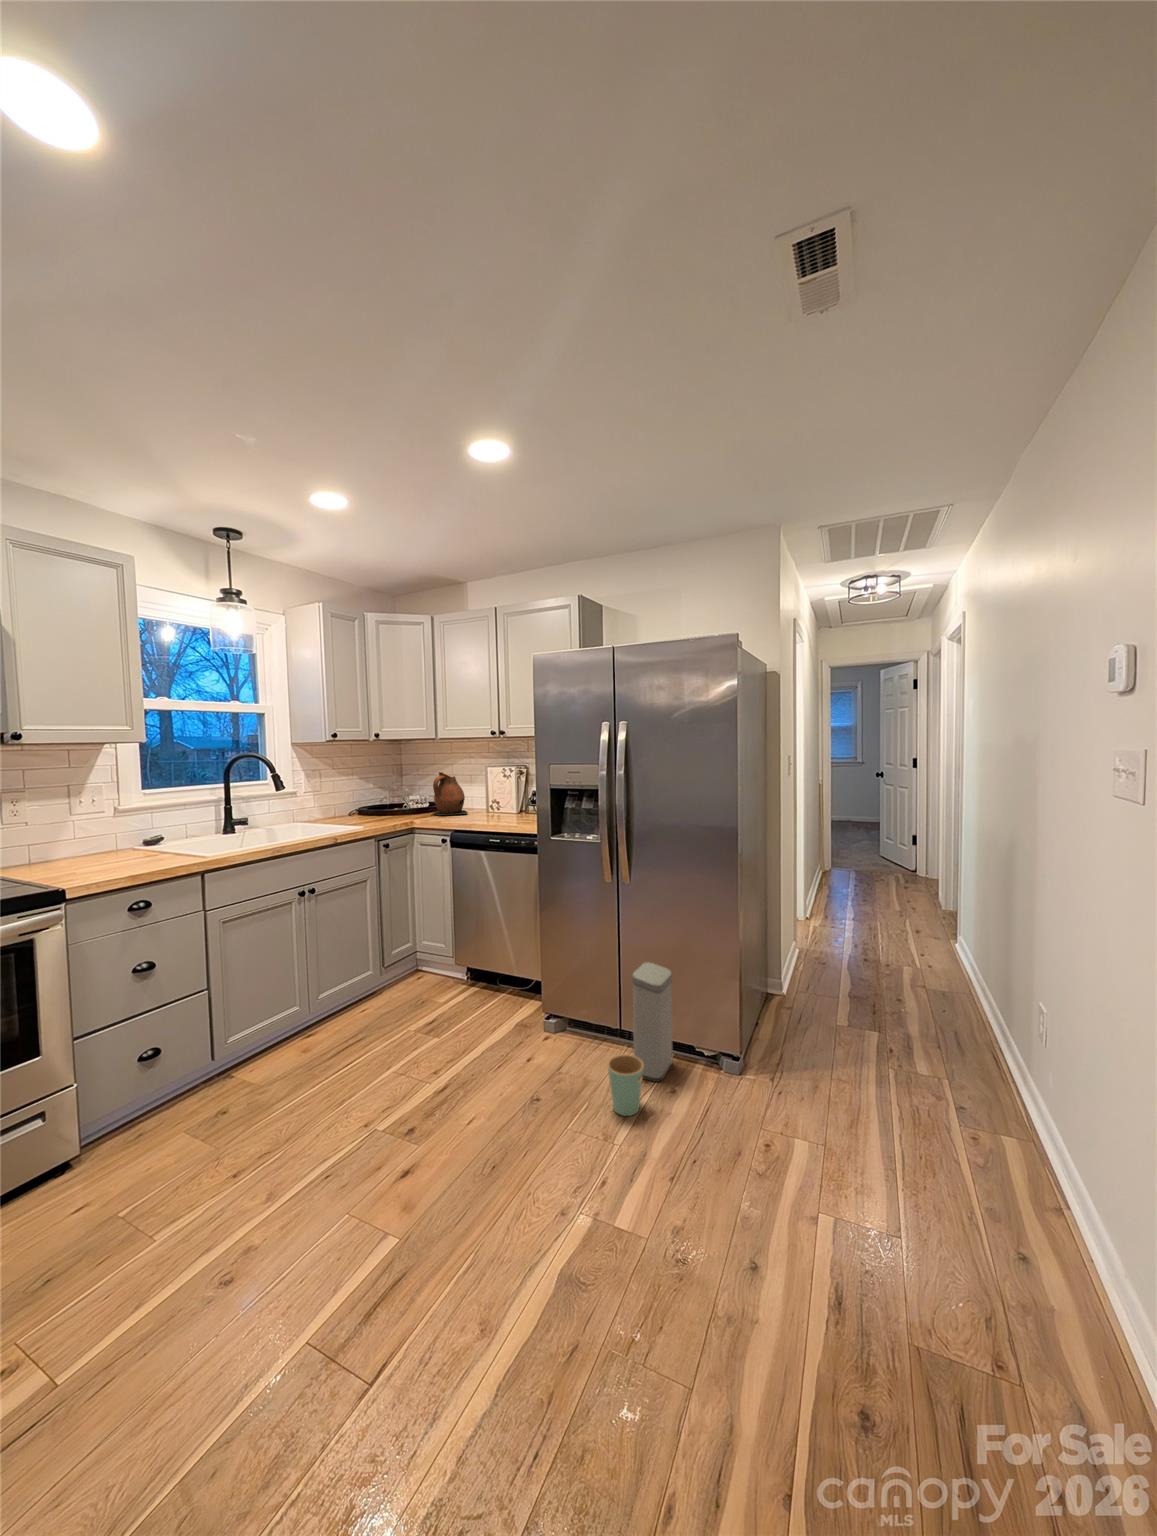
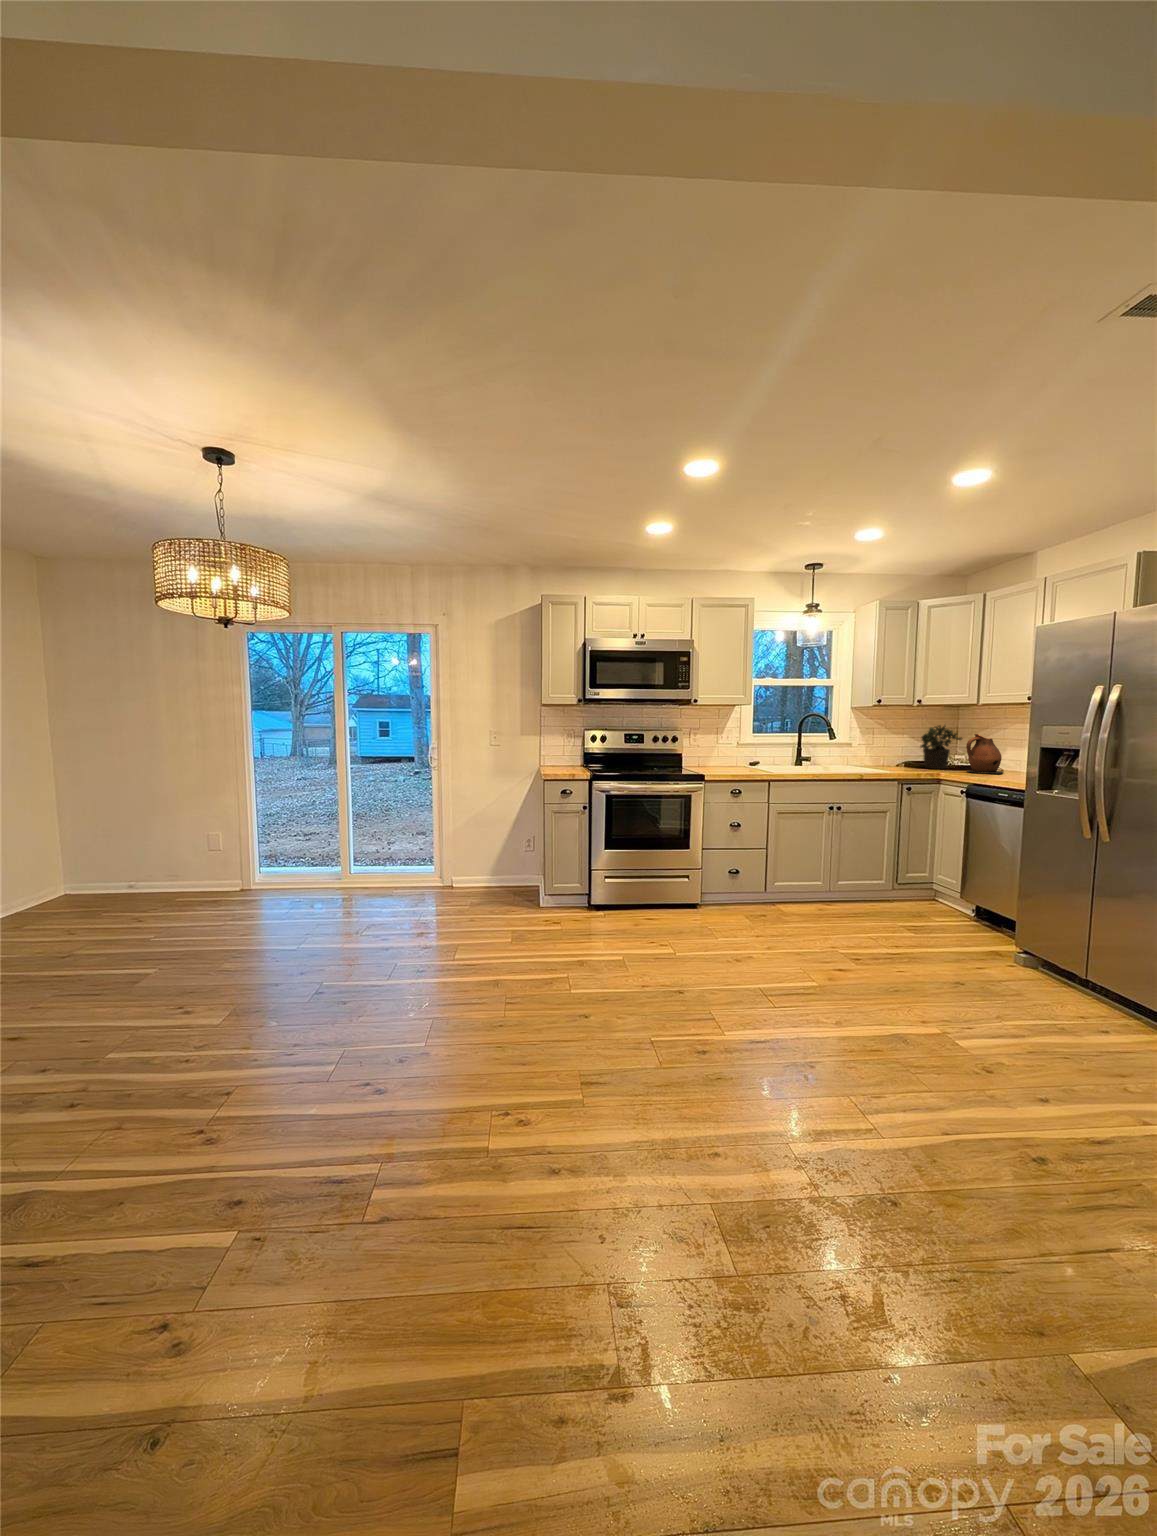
potted plant: none [379,761,419,814] -> present [921,725,962,769]
trash can: present [607,962,673,1116] -> none [1023,916,1140,1022]

